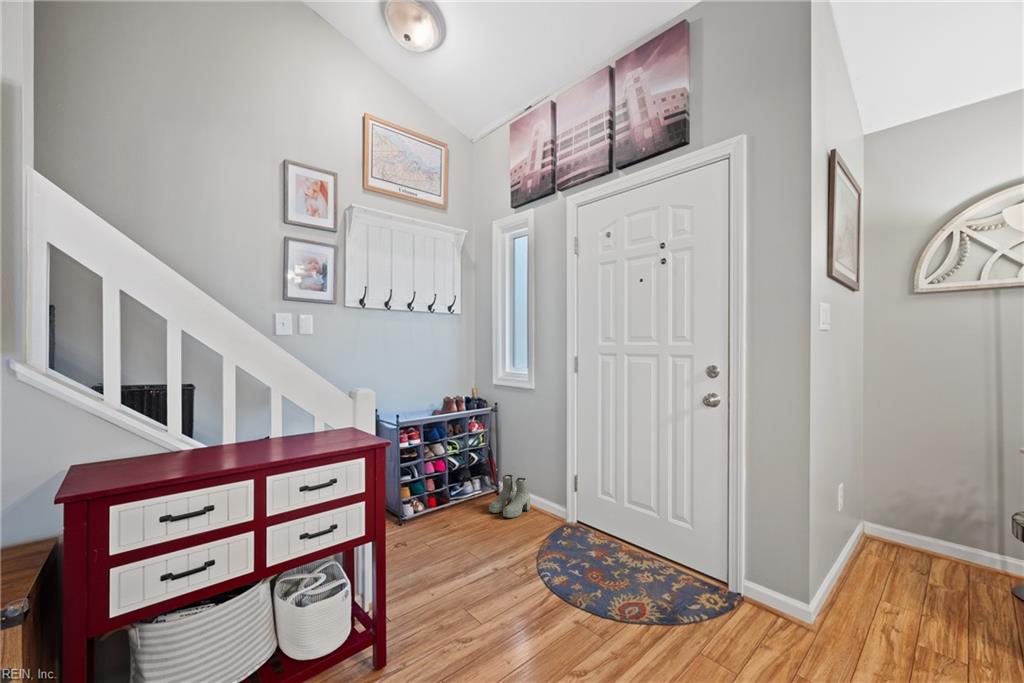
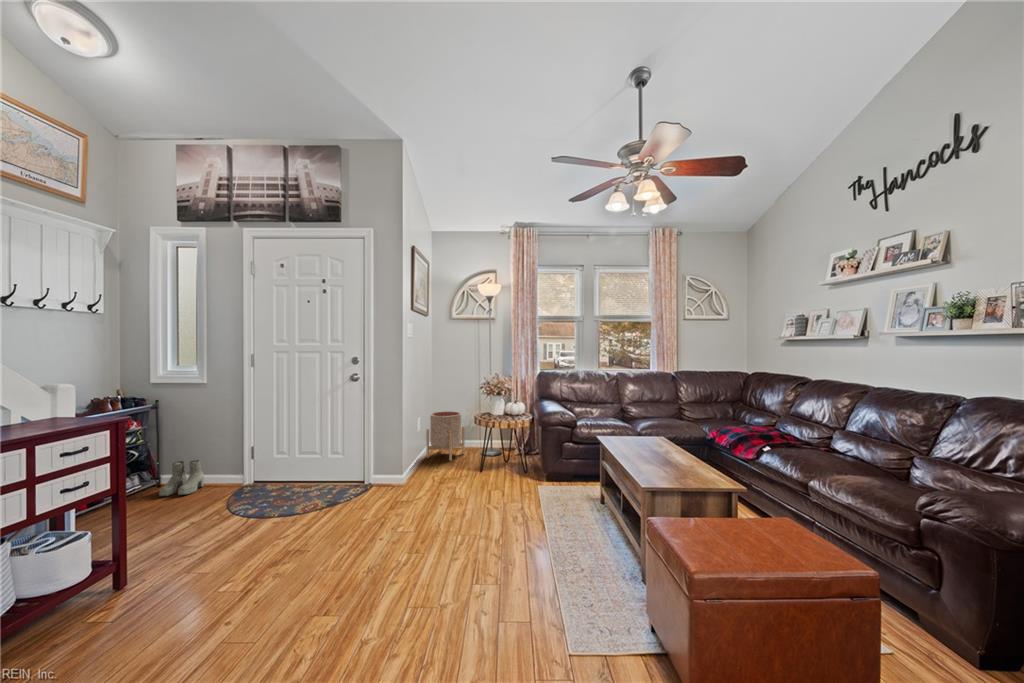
planter: none [858,479,964,598] -> present [426,411,465,461]

